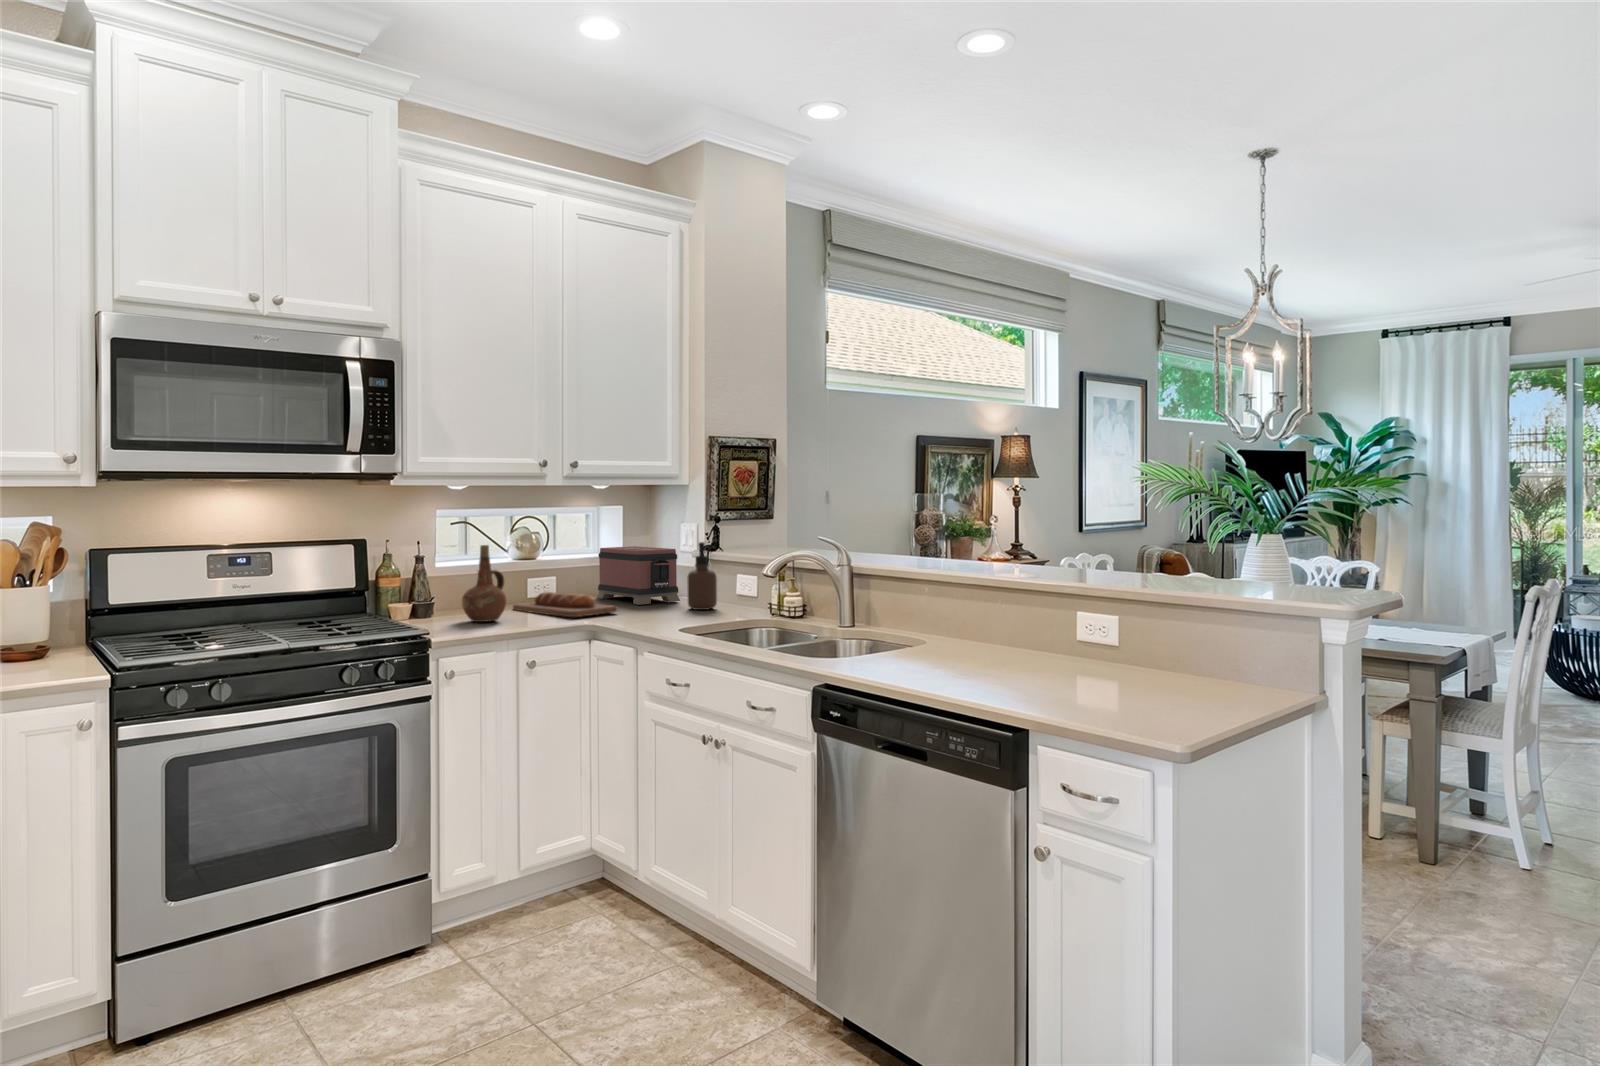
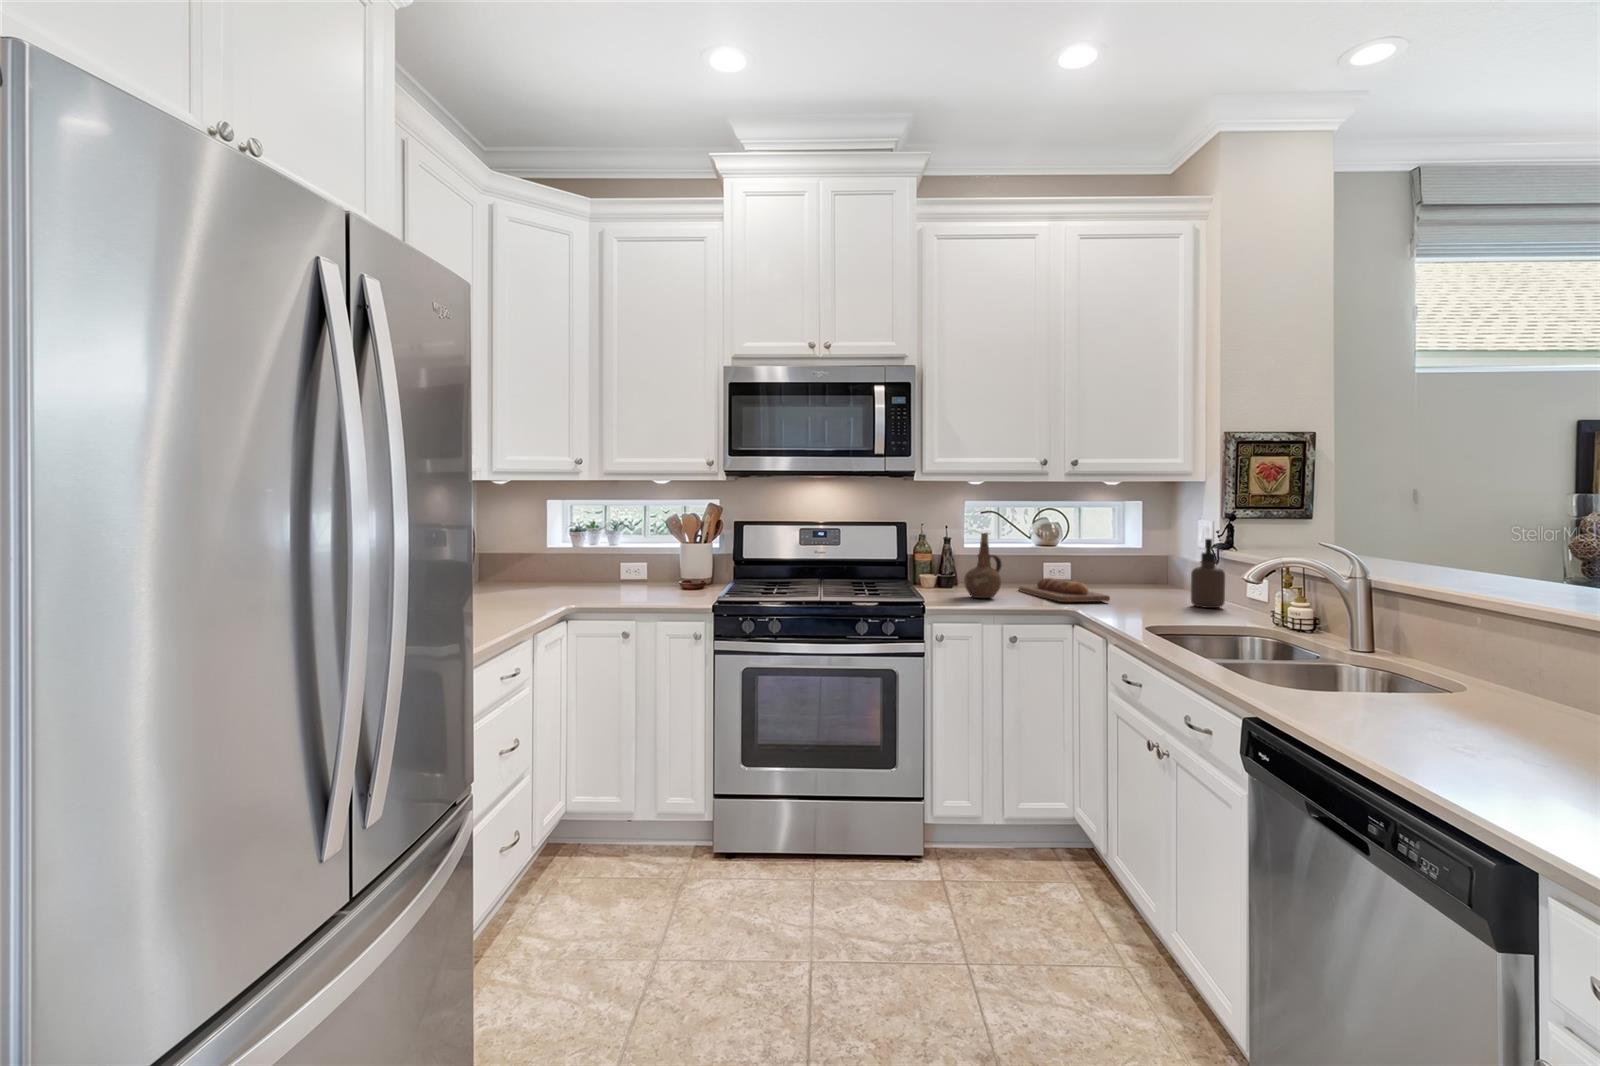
toaster: present [597,546,680,605] -> none [1107,542,1189,597]

